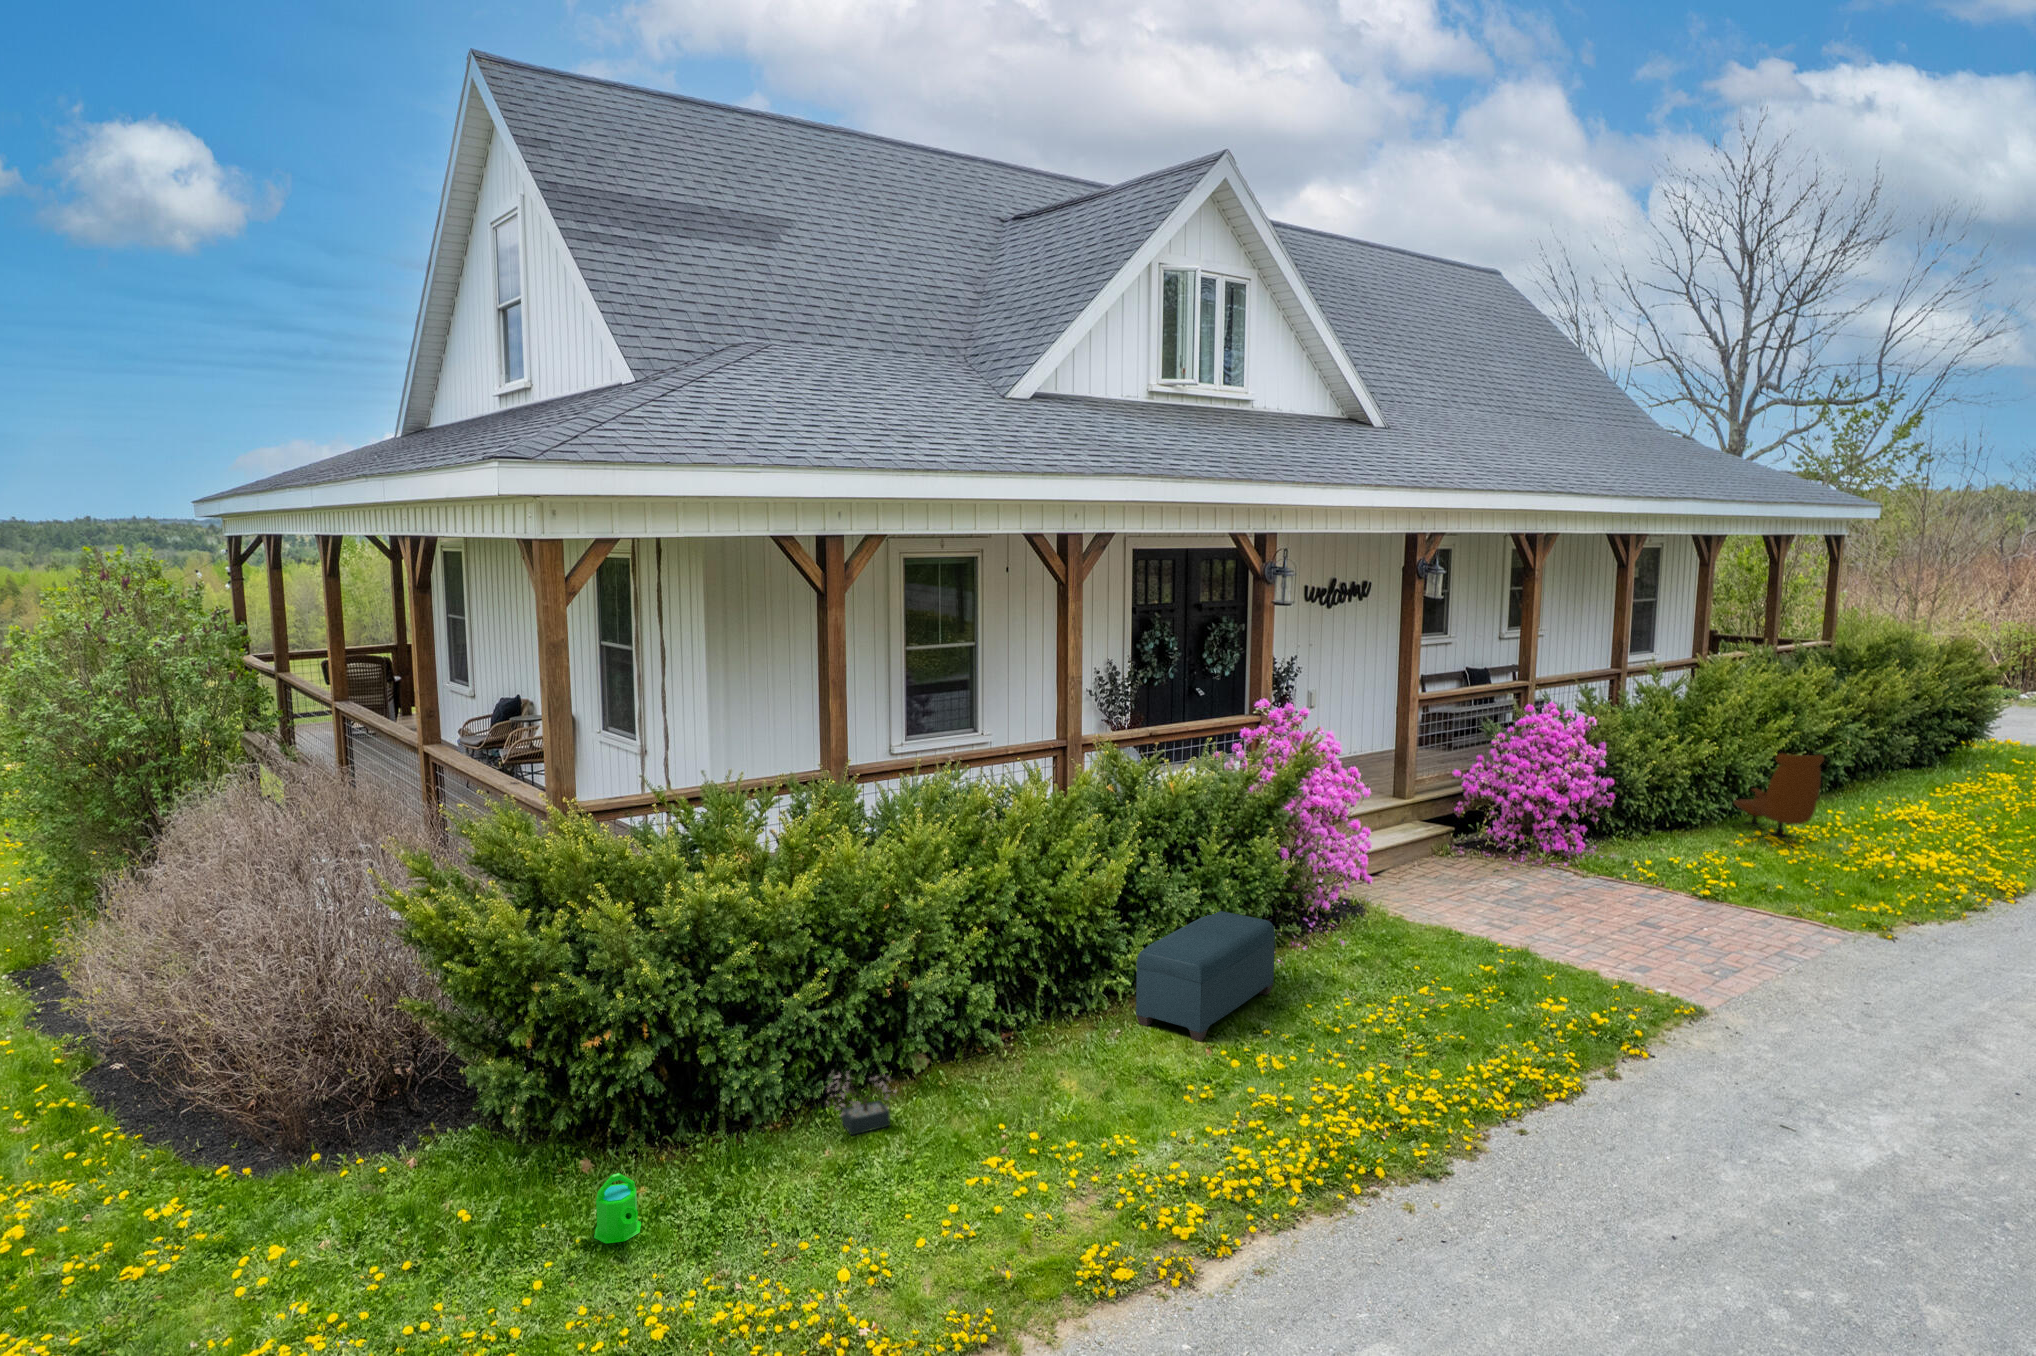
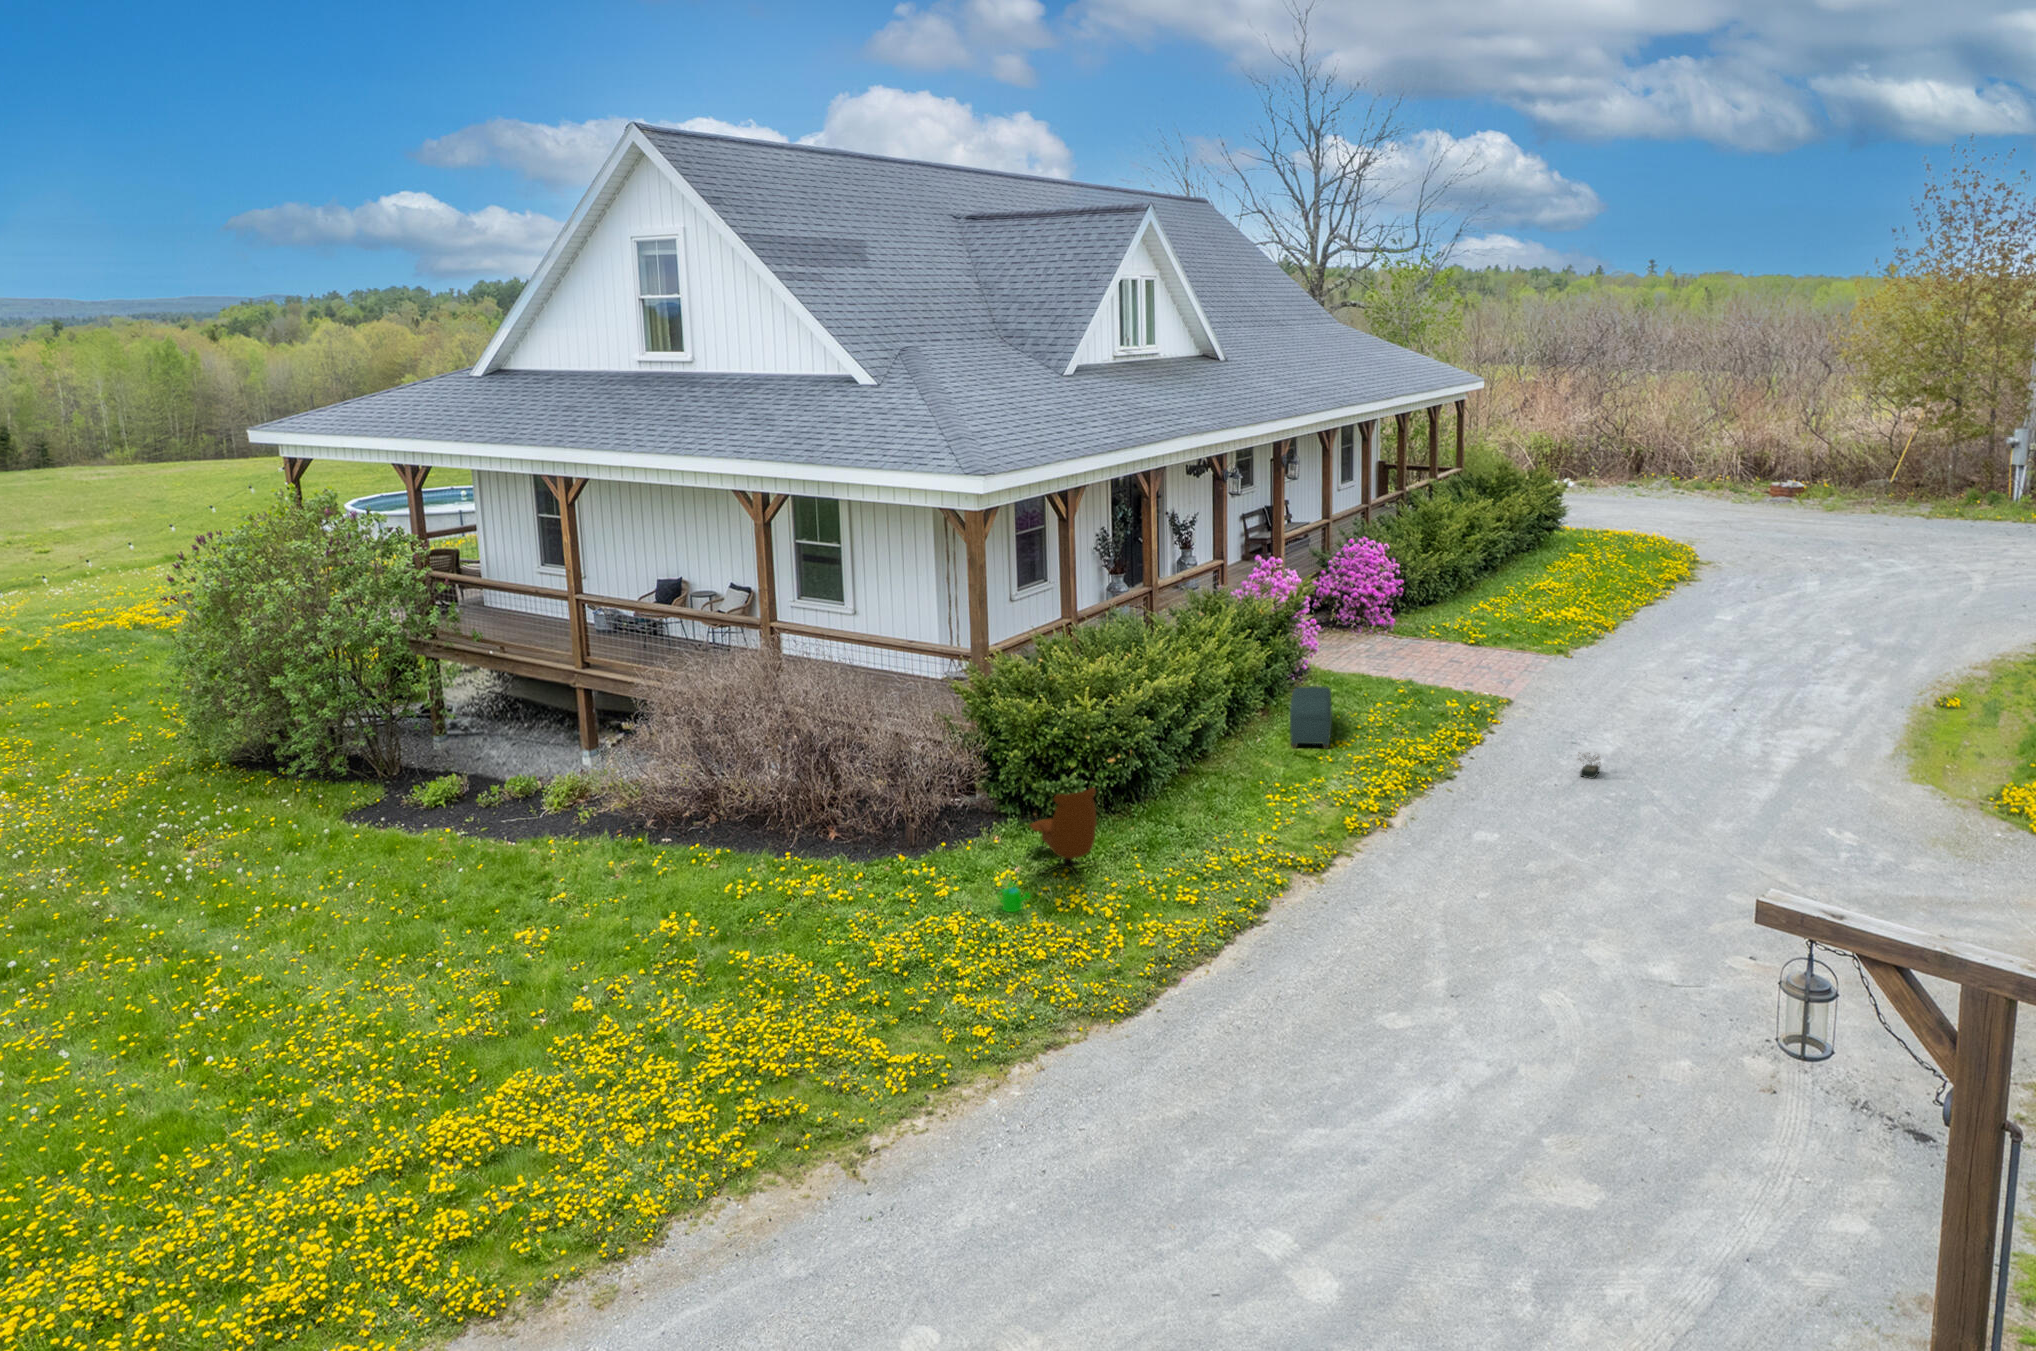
lounge chair: present [1734,753,1824,847] -> present [1030,788,1097,880]
decorative plant: present [827,1071,897,1135] -> present [1579,753,1600,779]
watering can: present [594,1173,641,1244] -> present [997,882,1030,912]

